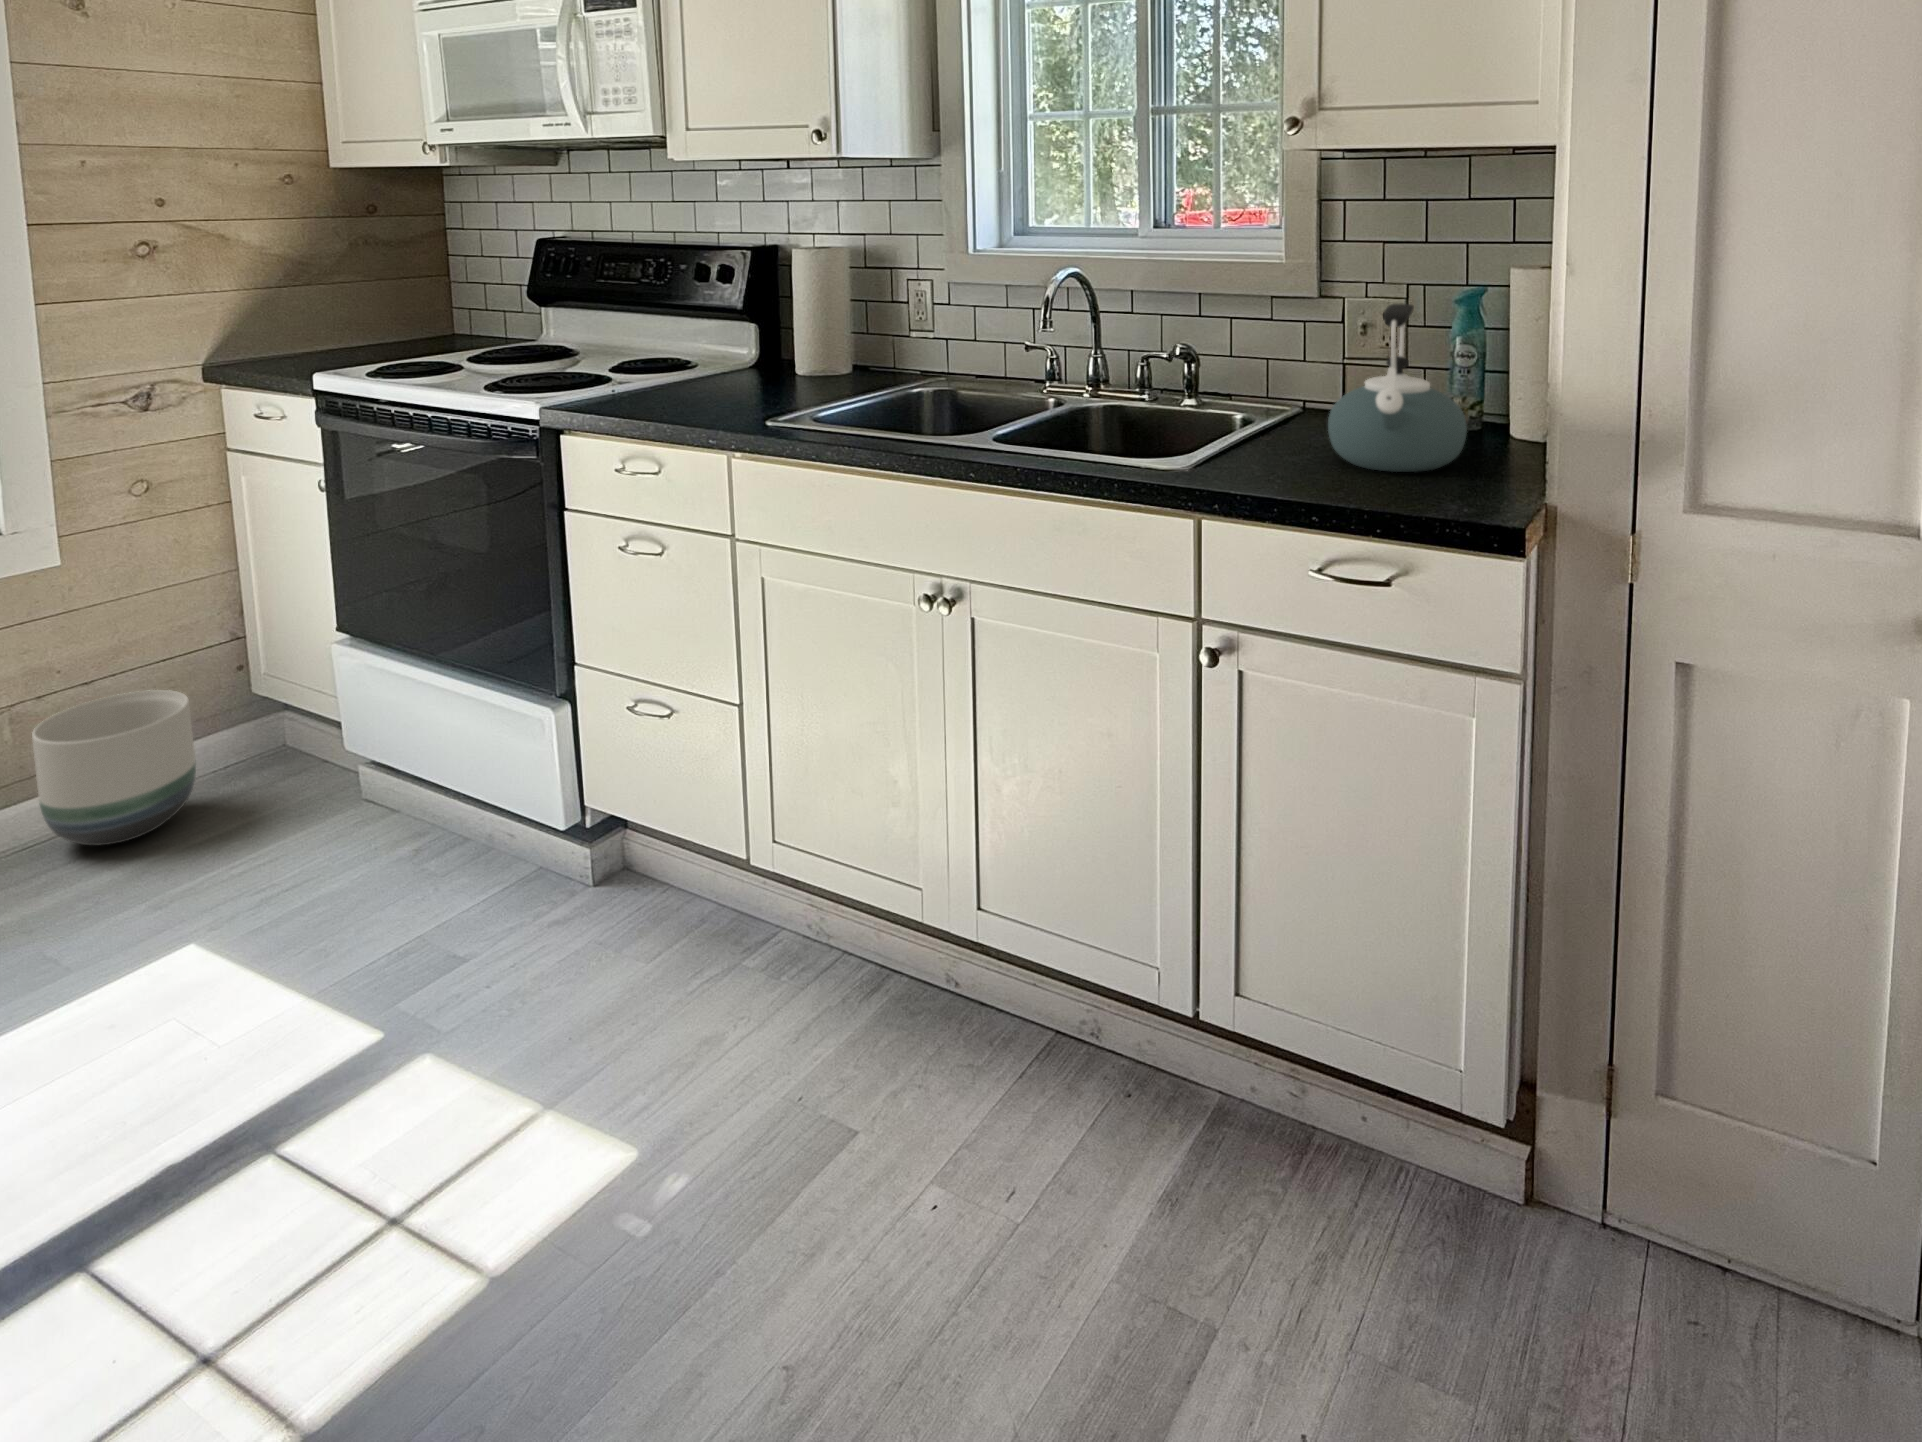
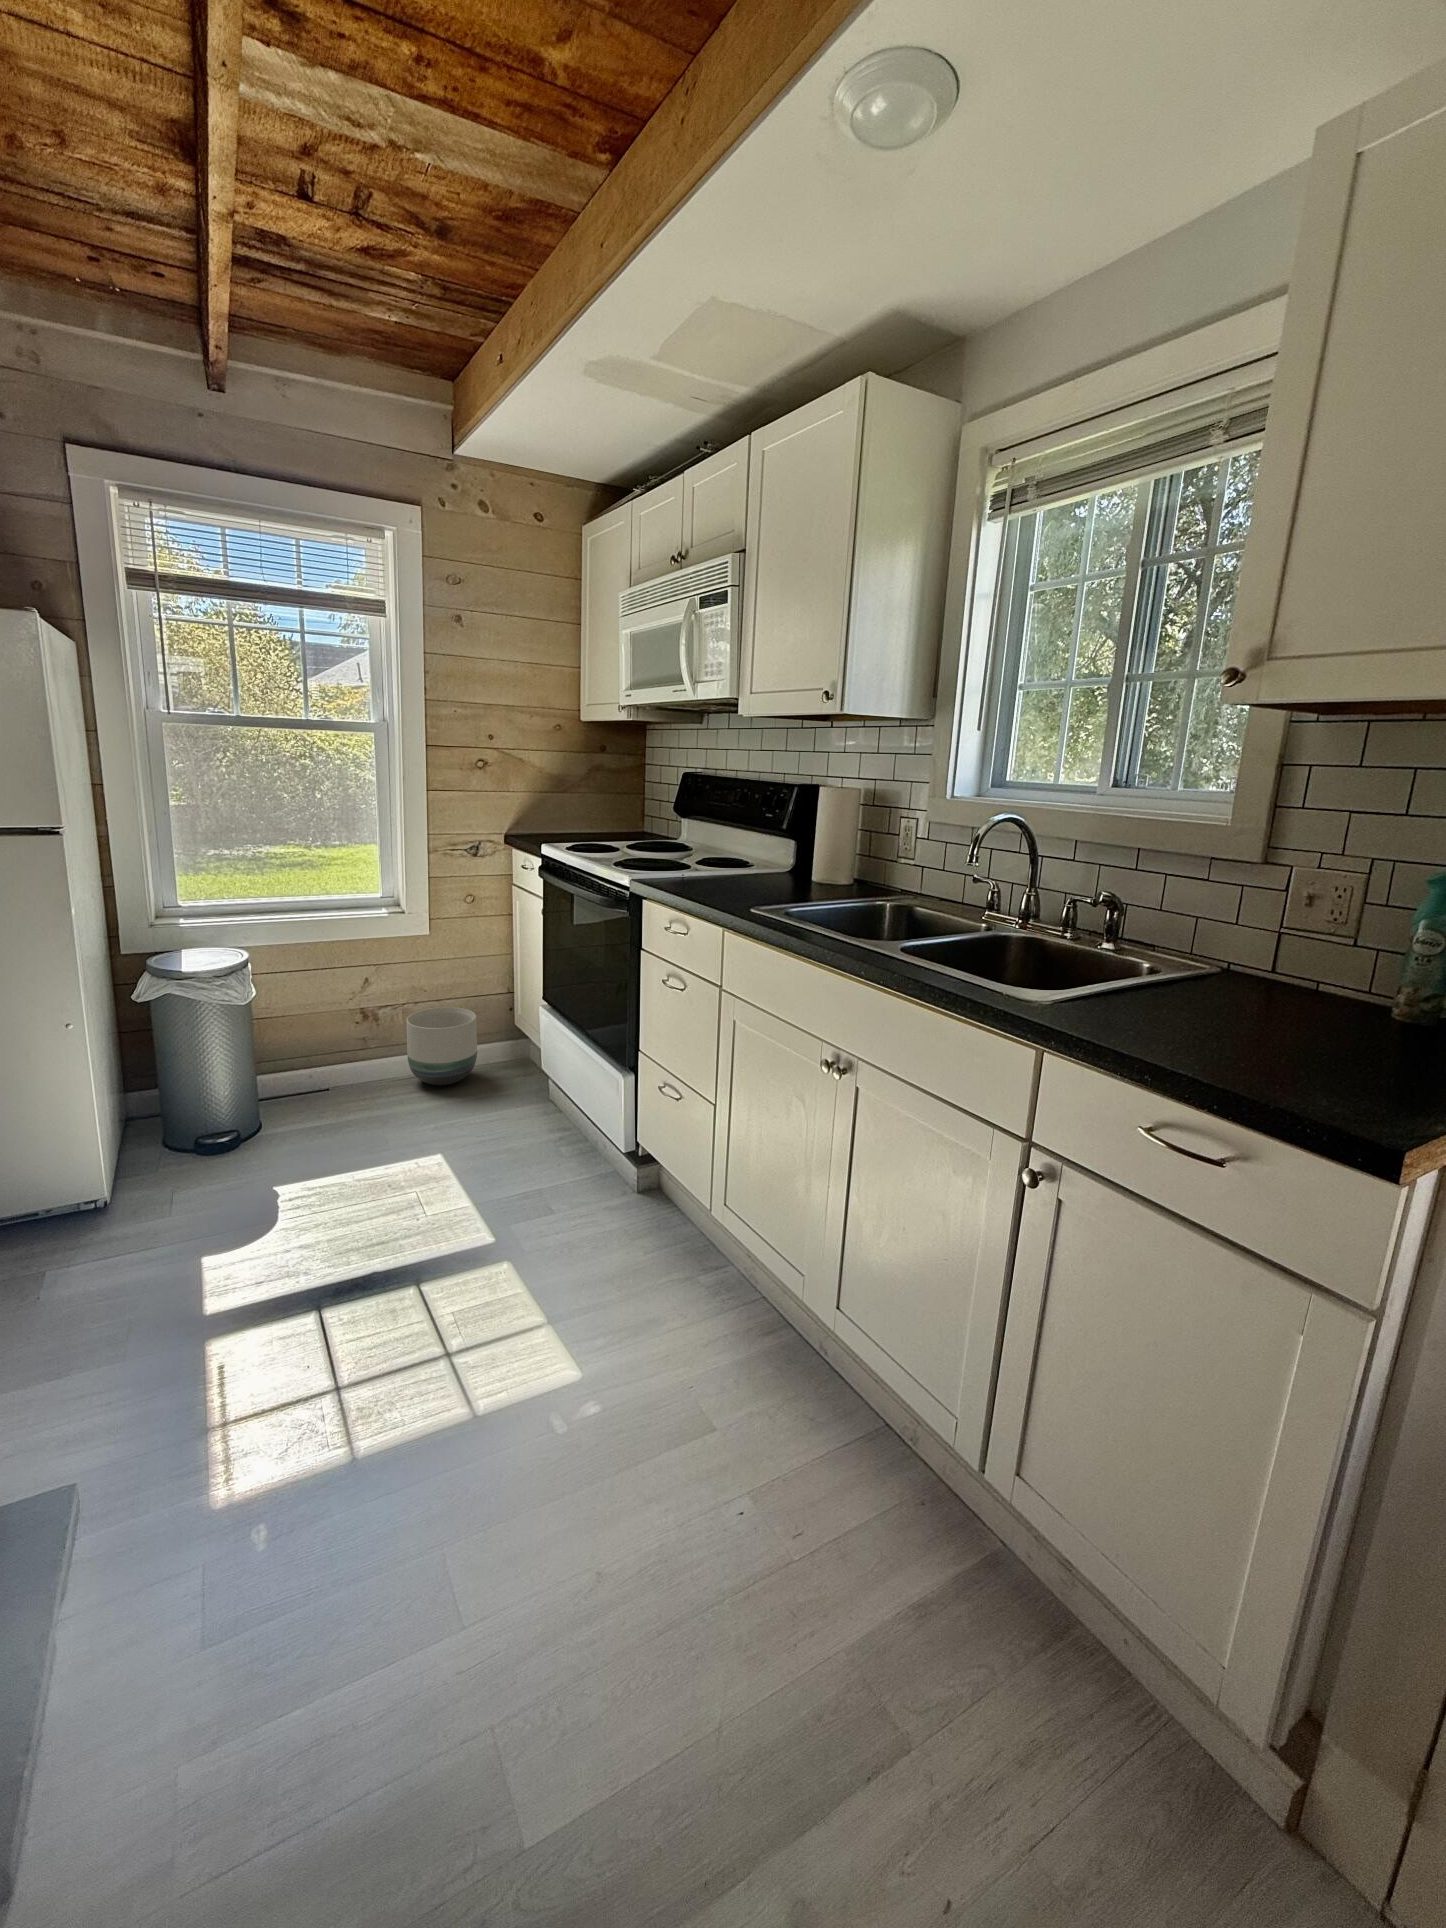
kettle: present [1328,304,1467,472] -> none [1213,871,1393,1056]

